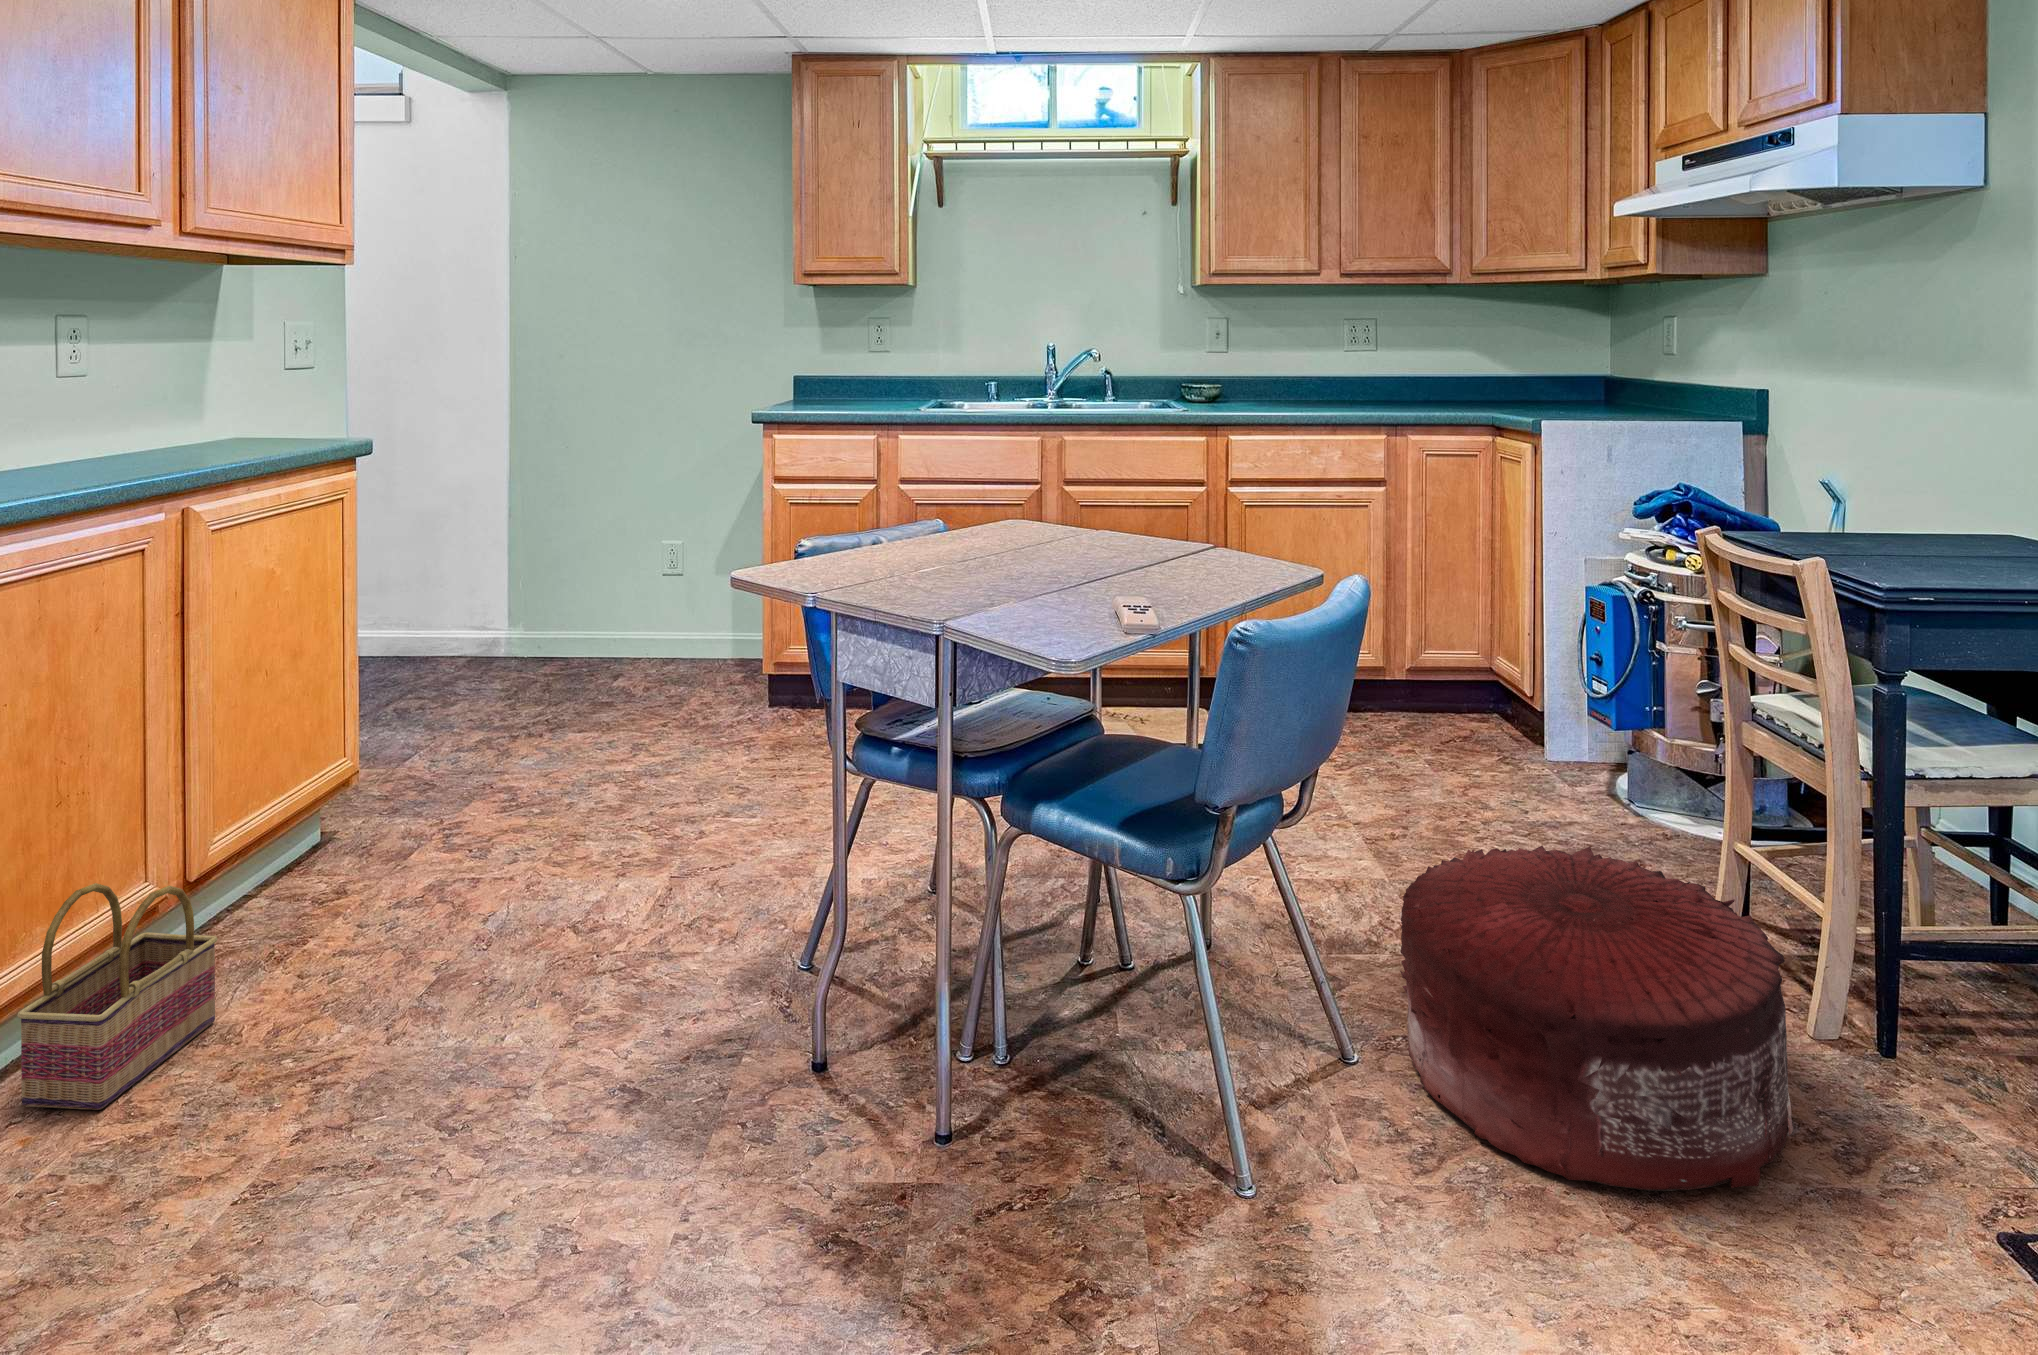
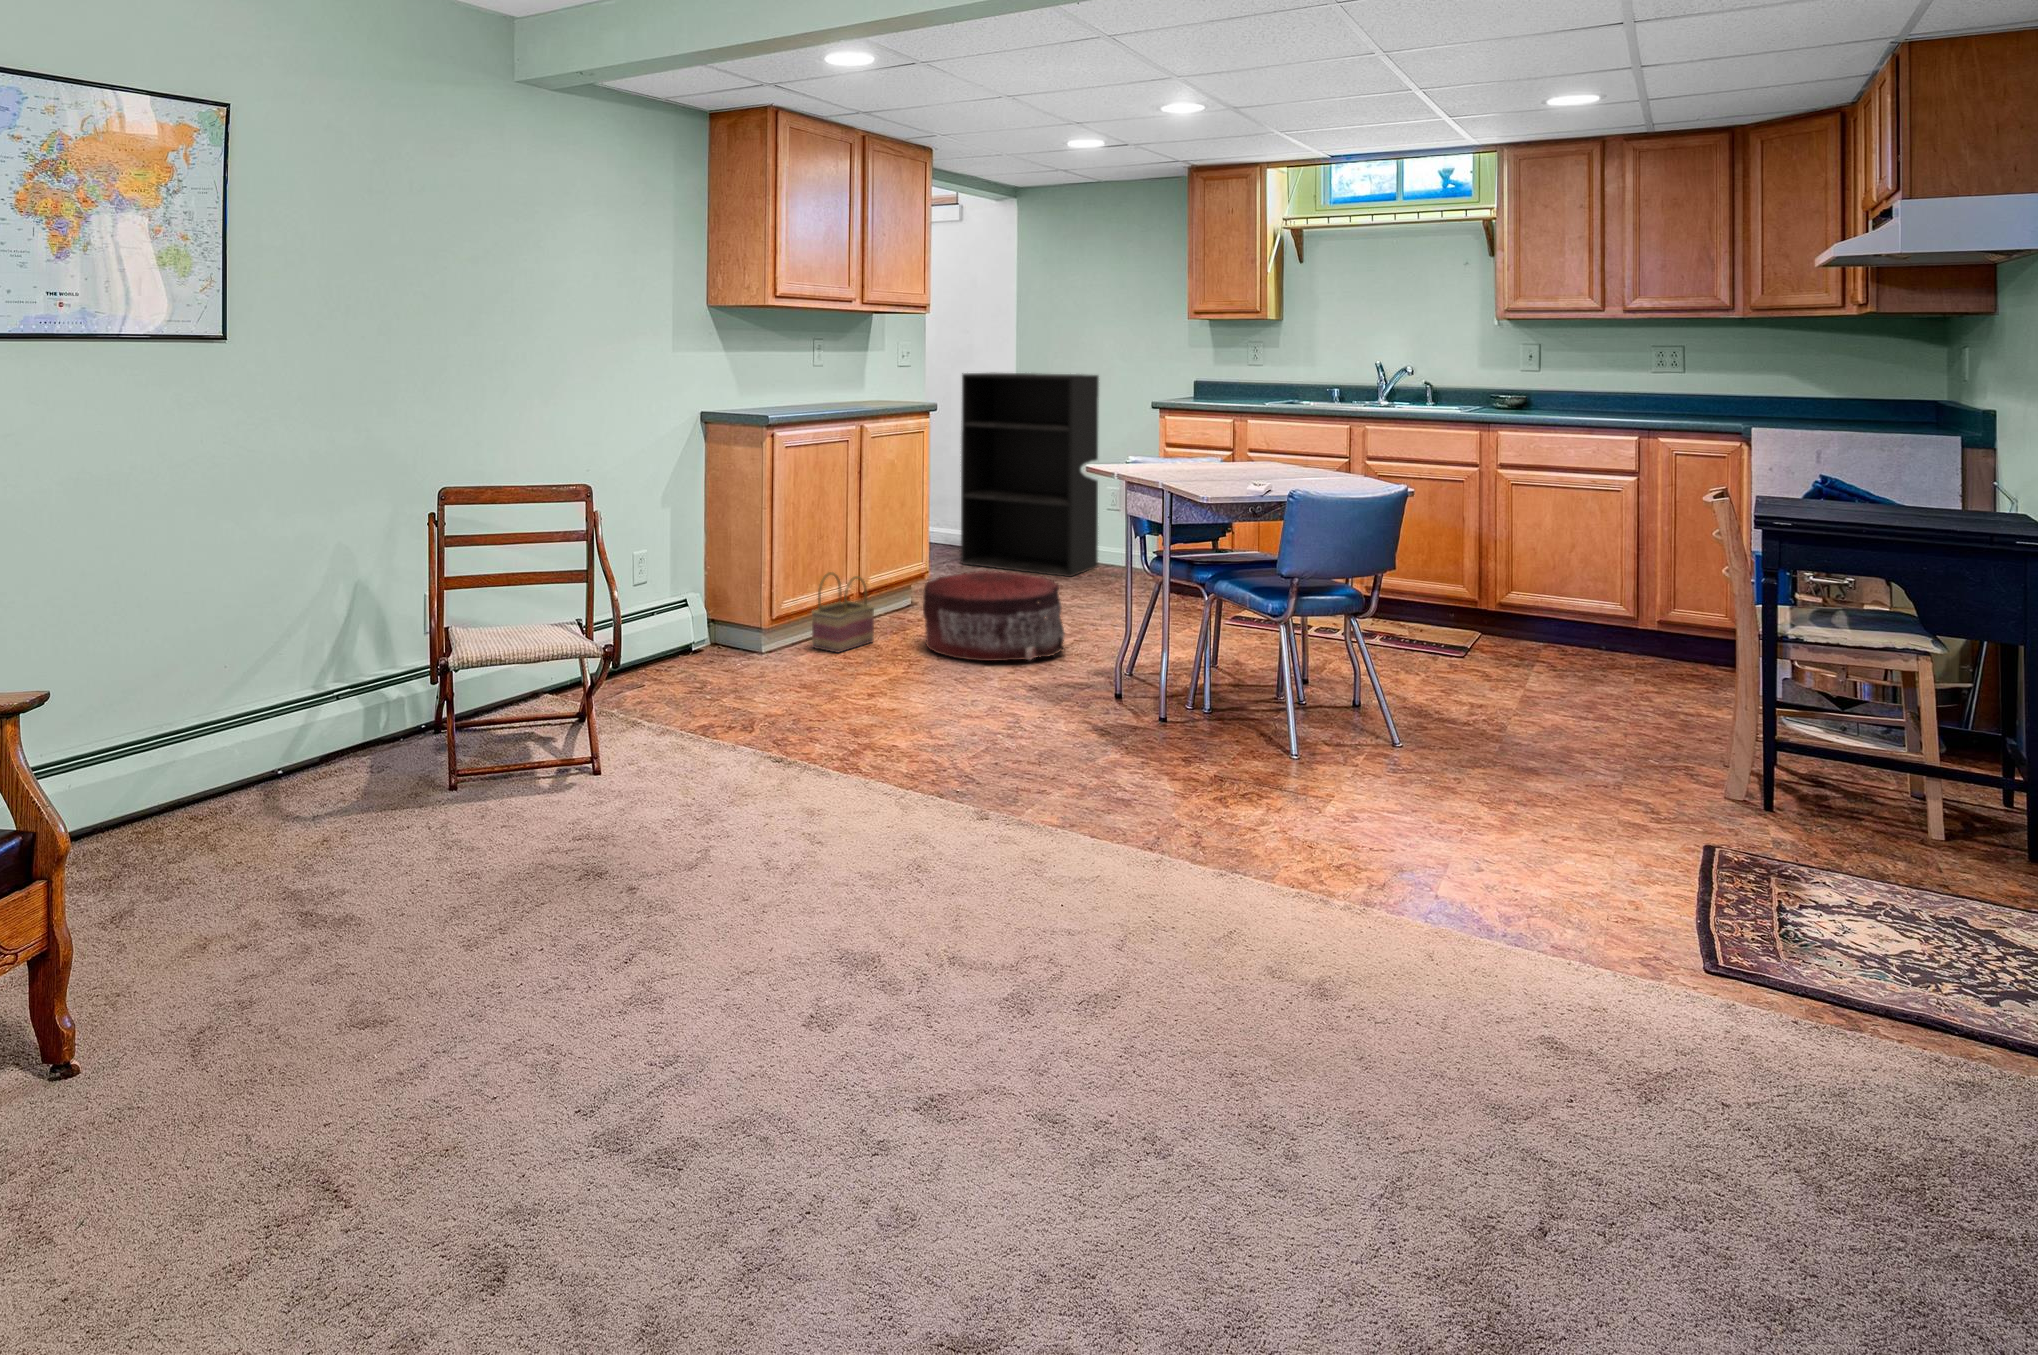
bookshelf: none [415,371,649,697] -> present [961,373,1099,577]
pouf: present [1400,846,1793,1191] -> present [923,571,1065,661]

